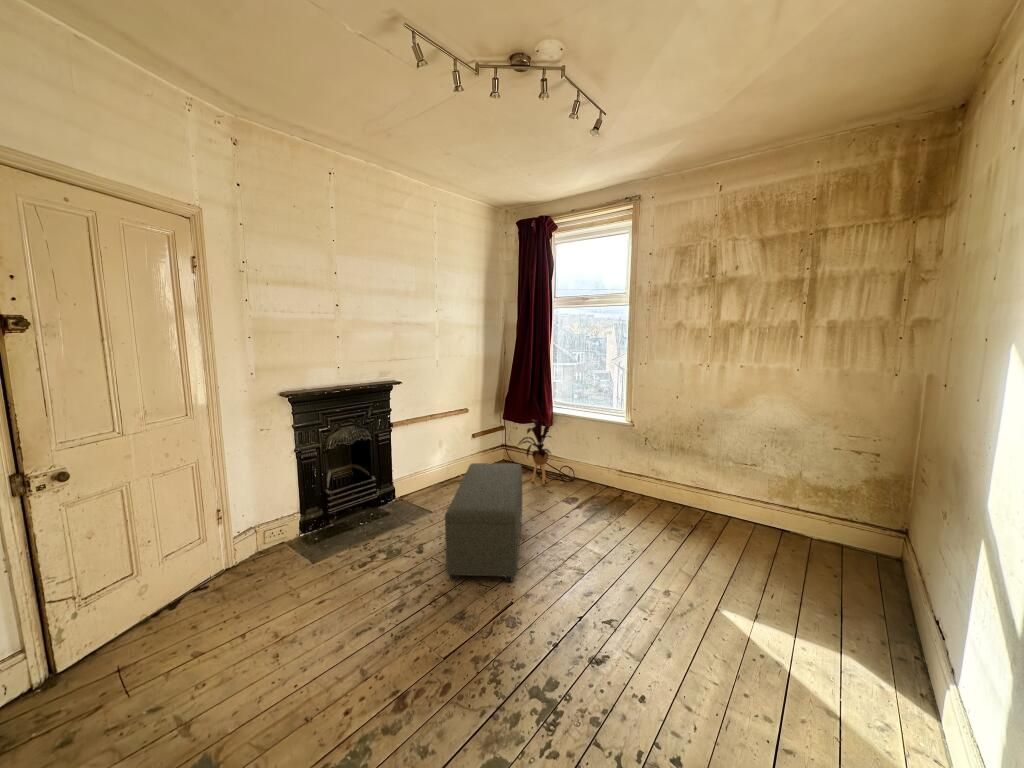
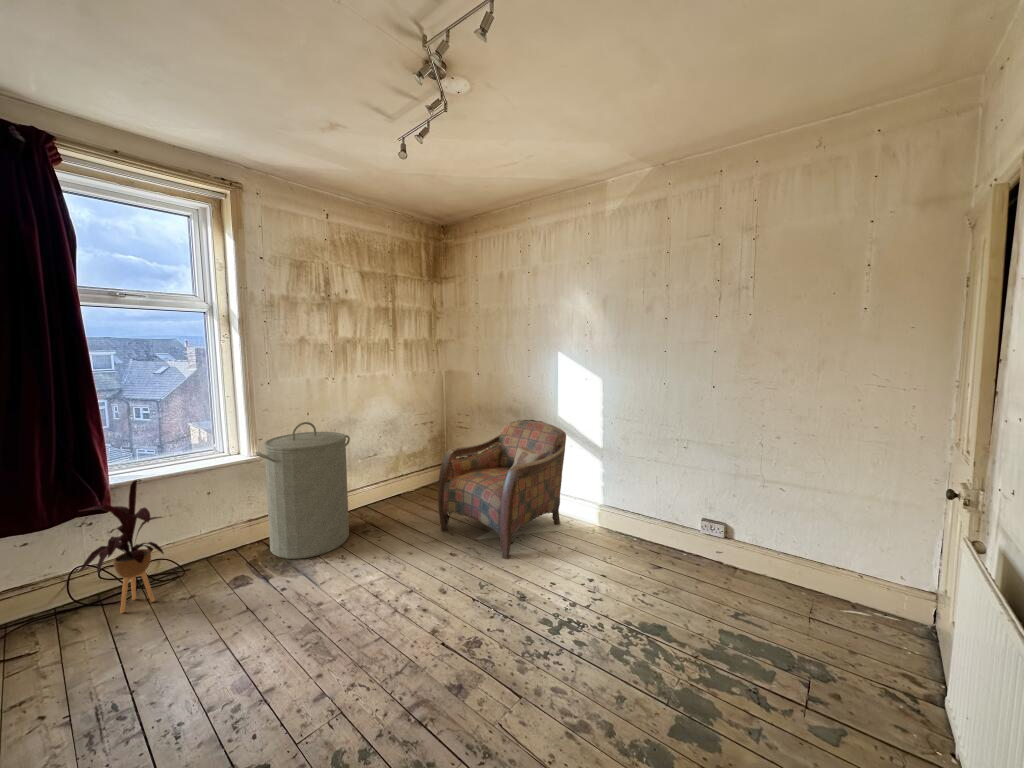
laundry hamper: none [602,401,686,522] -> present [255,422,350,559]
ottoman: present [445,463,523,582] -> none [160,550,409,706]
armchair: none [681,479,946,725] -> present [438,420,566,560]

